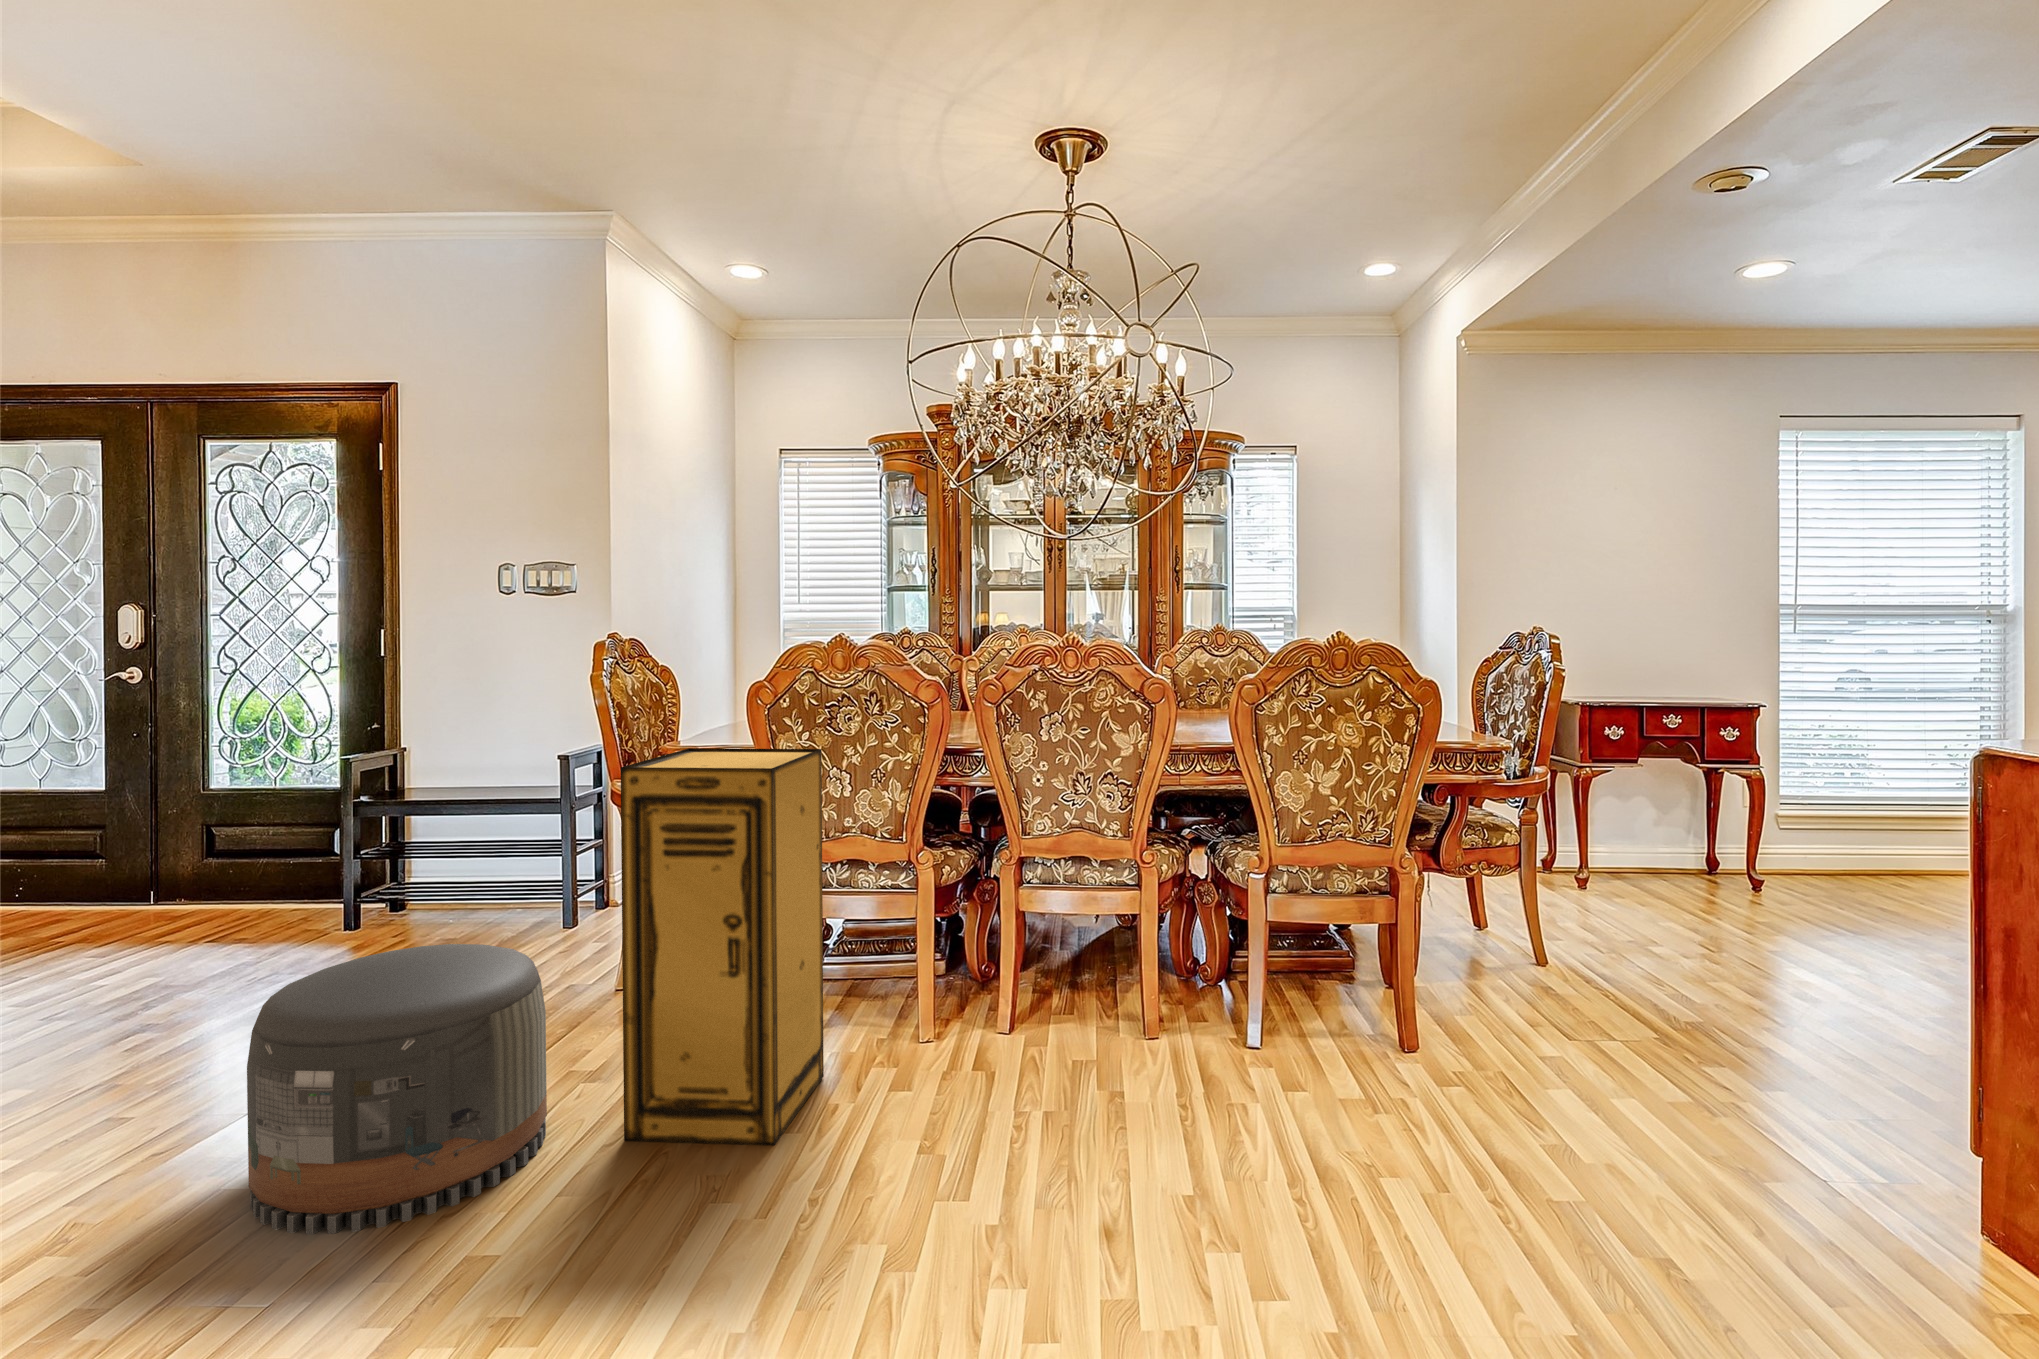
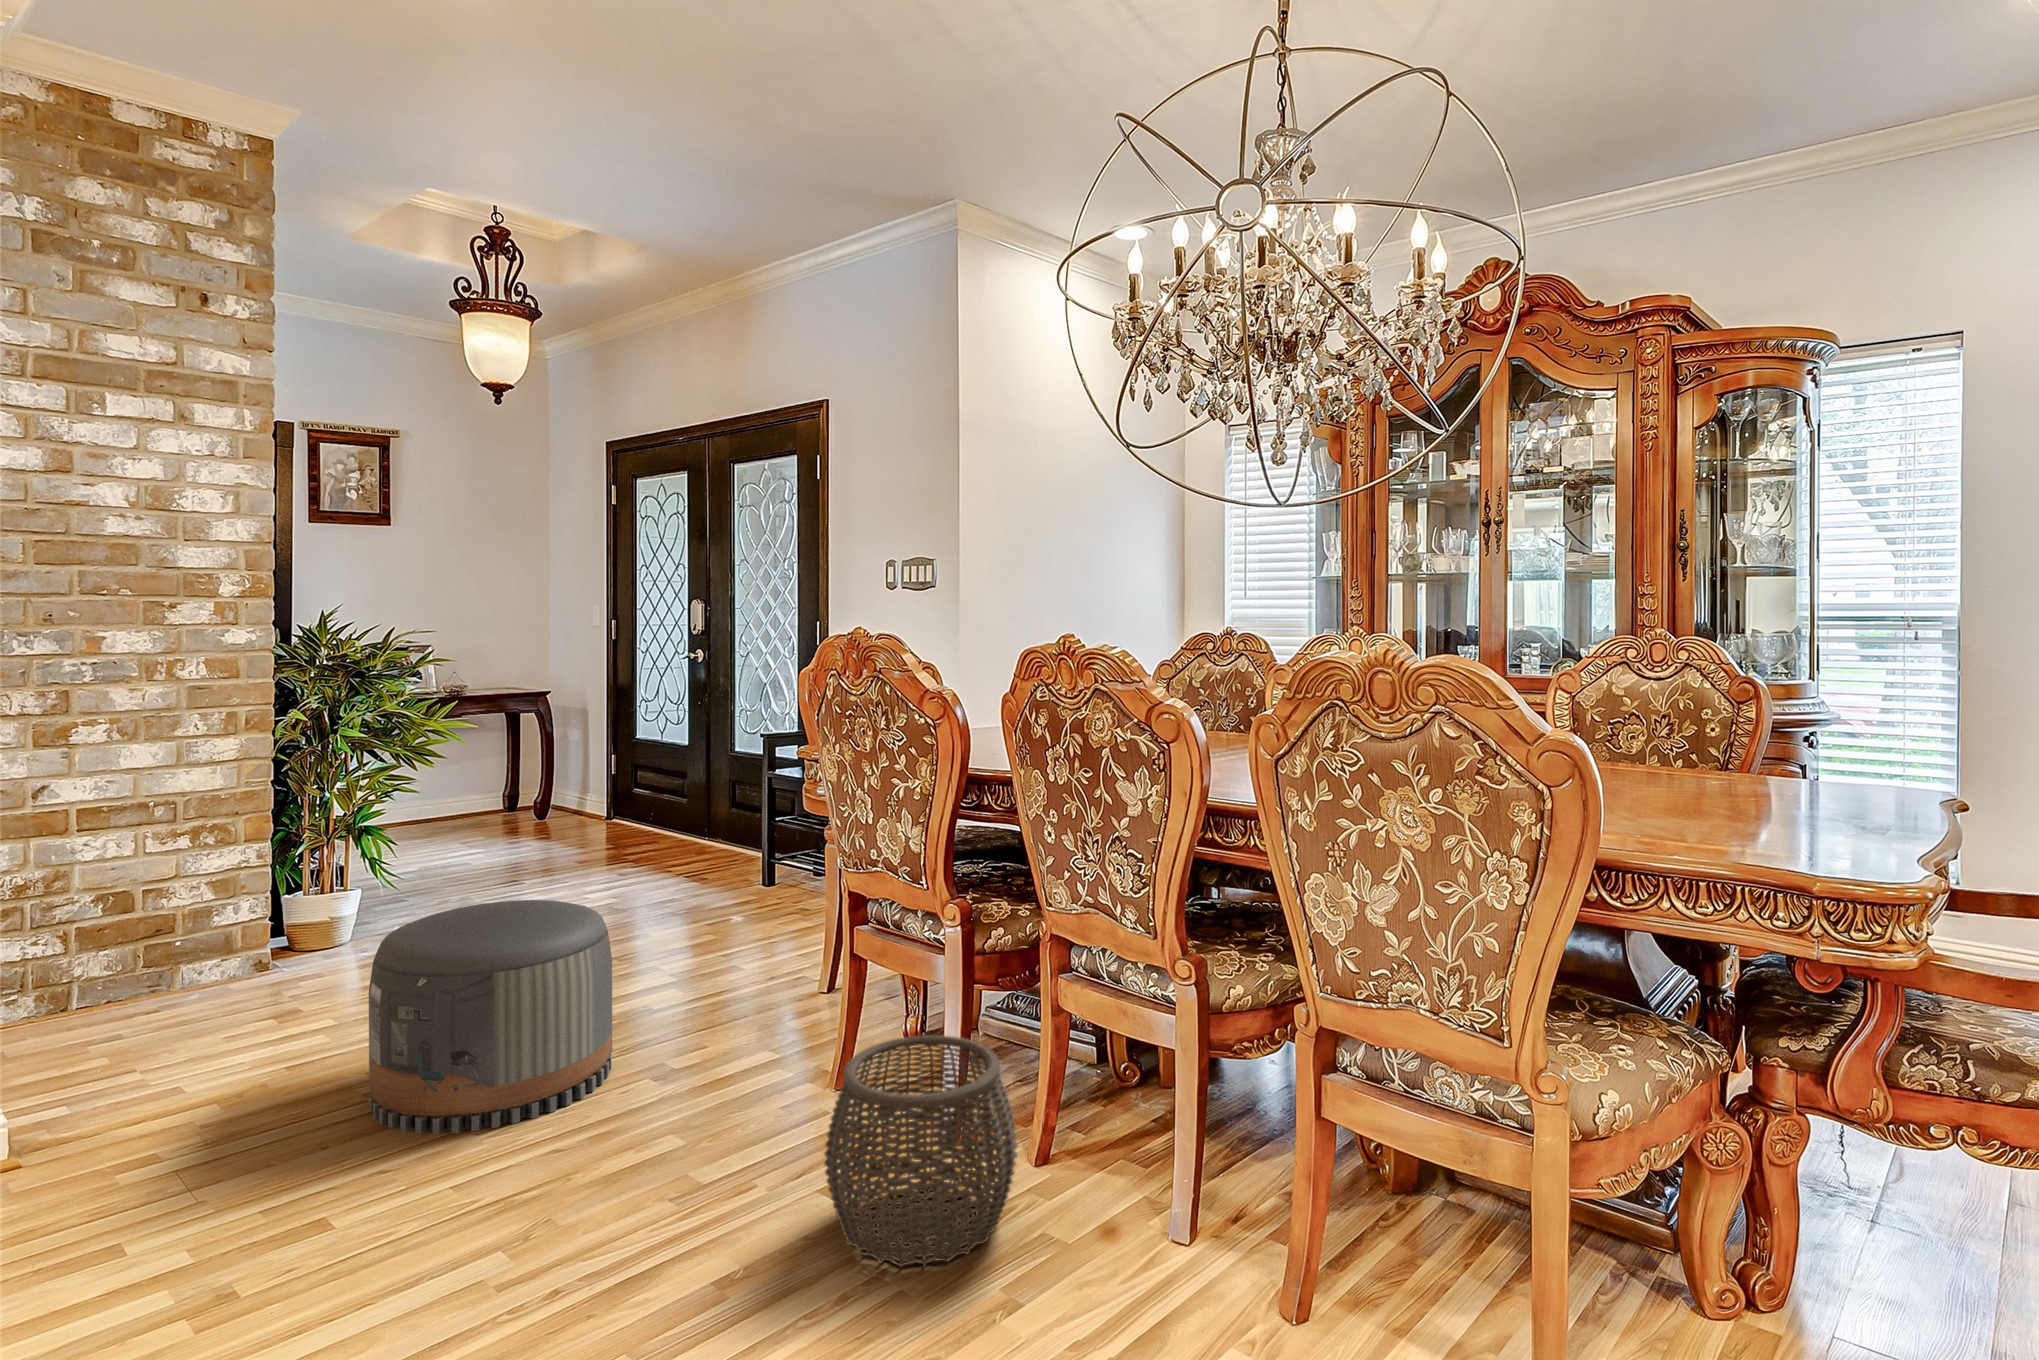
storage cabinet: present [621,748,824,1145] -> none [610,749,823,1182]
woven basket: none [931,950,1083,1124] -> present [824,1035,1018,1267]

